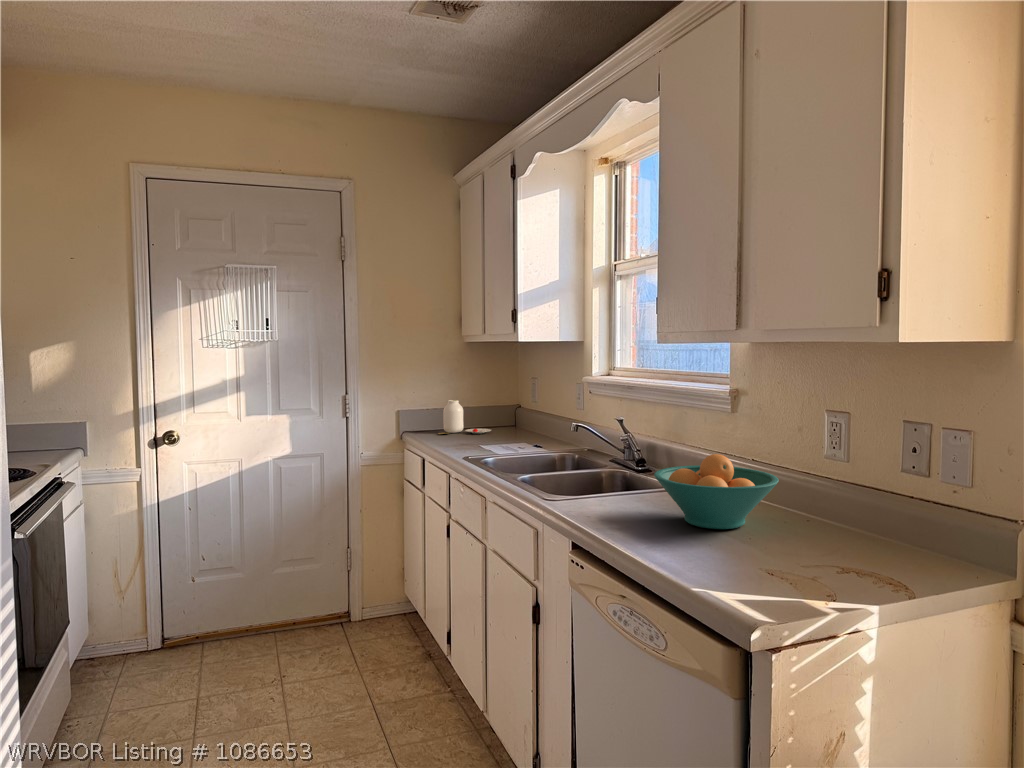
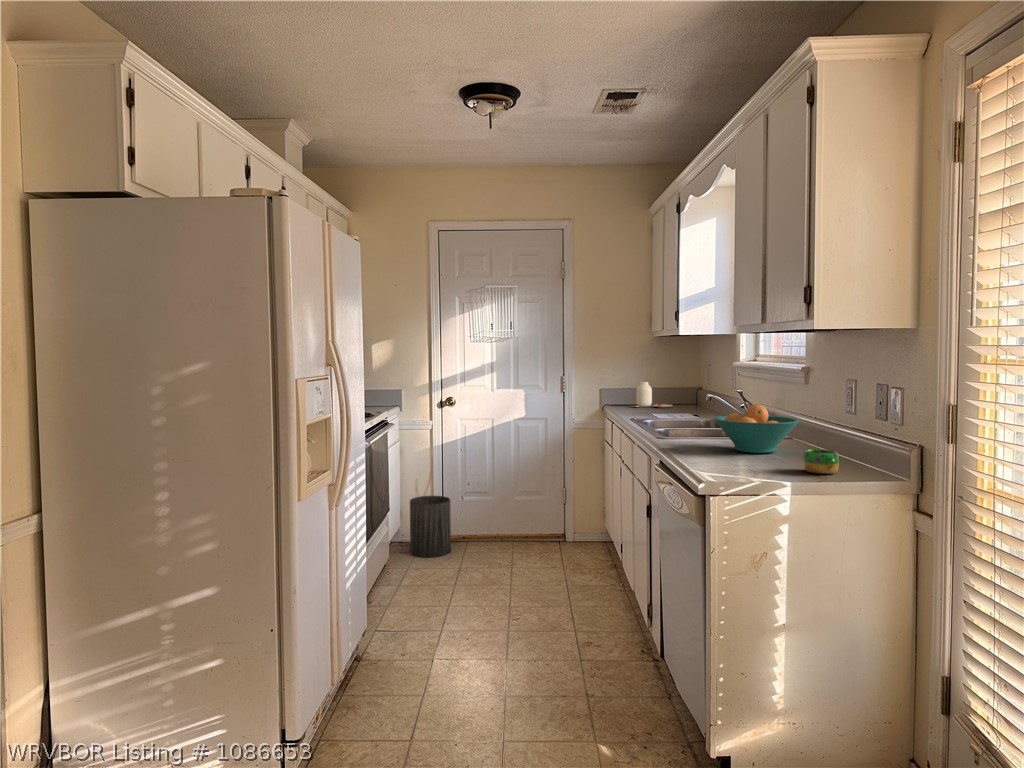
mug: none [846,533,911,577] -> present [803,449,839,474]
trash can: none [106,581,179,684] -> present [410,496,451,557]

